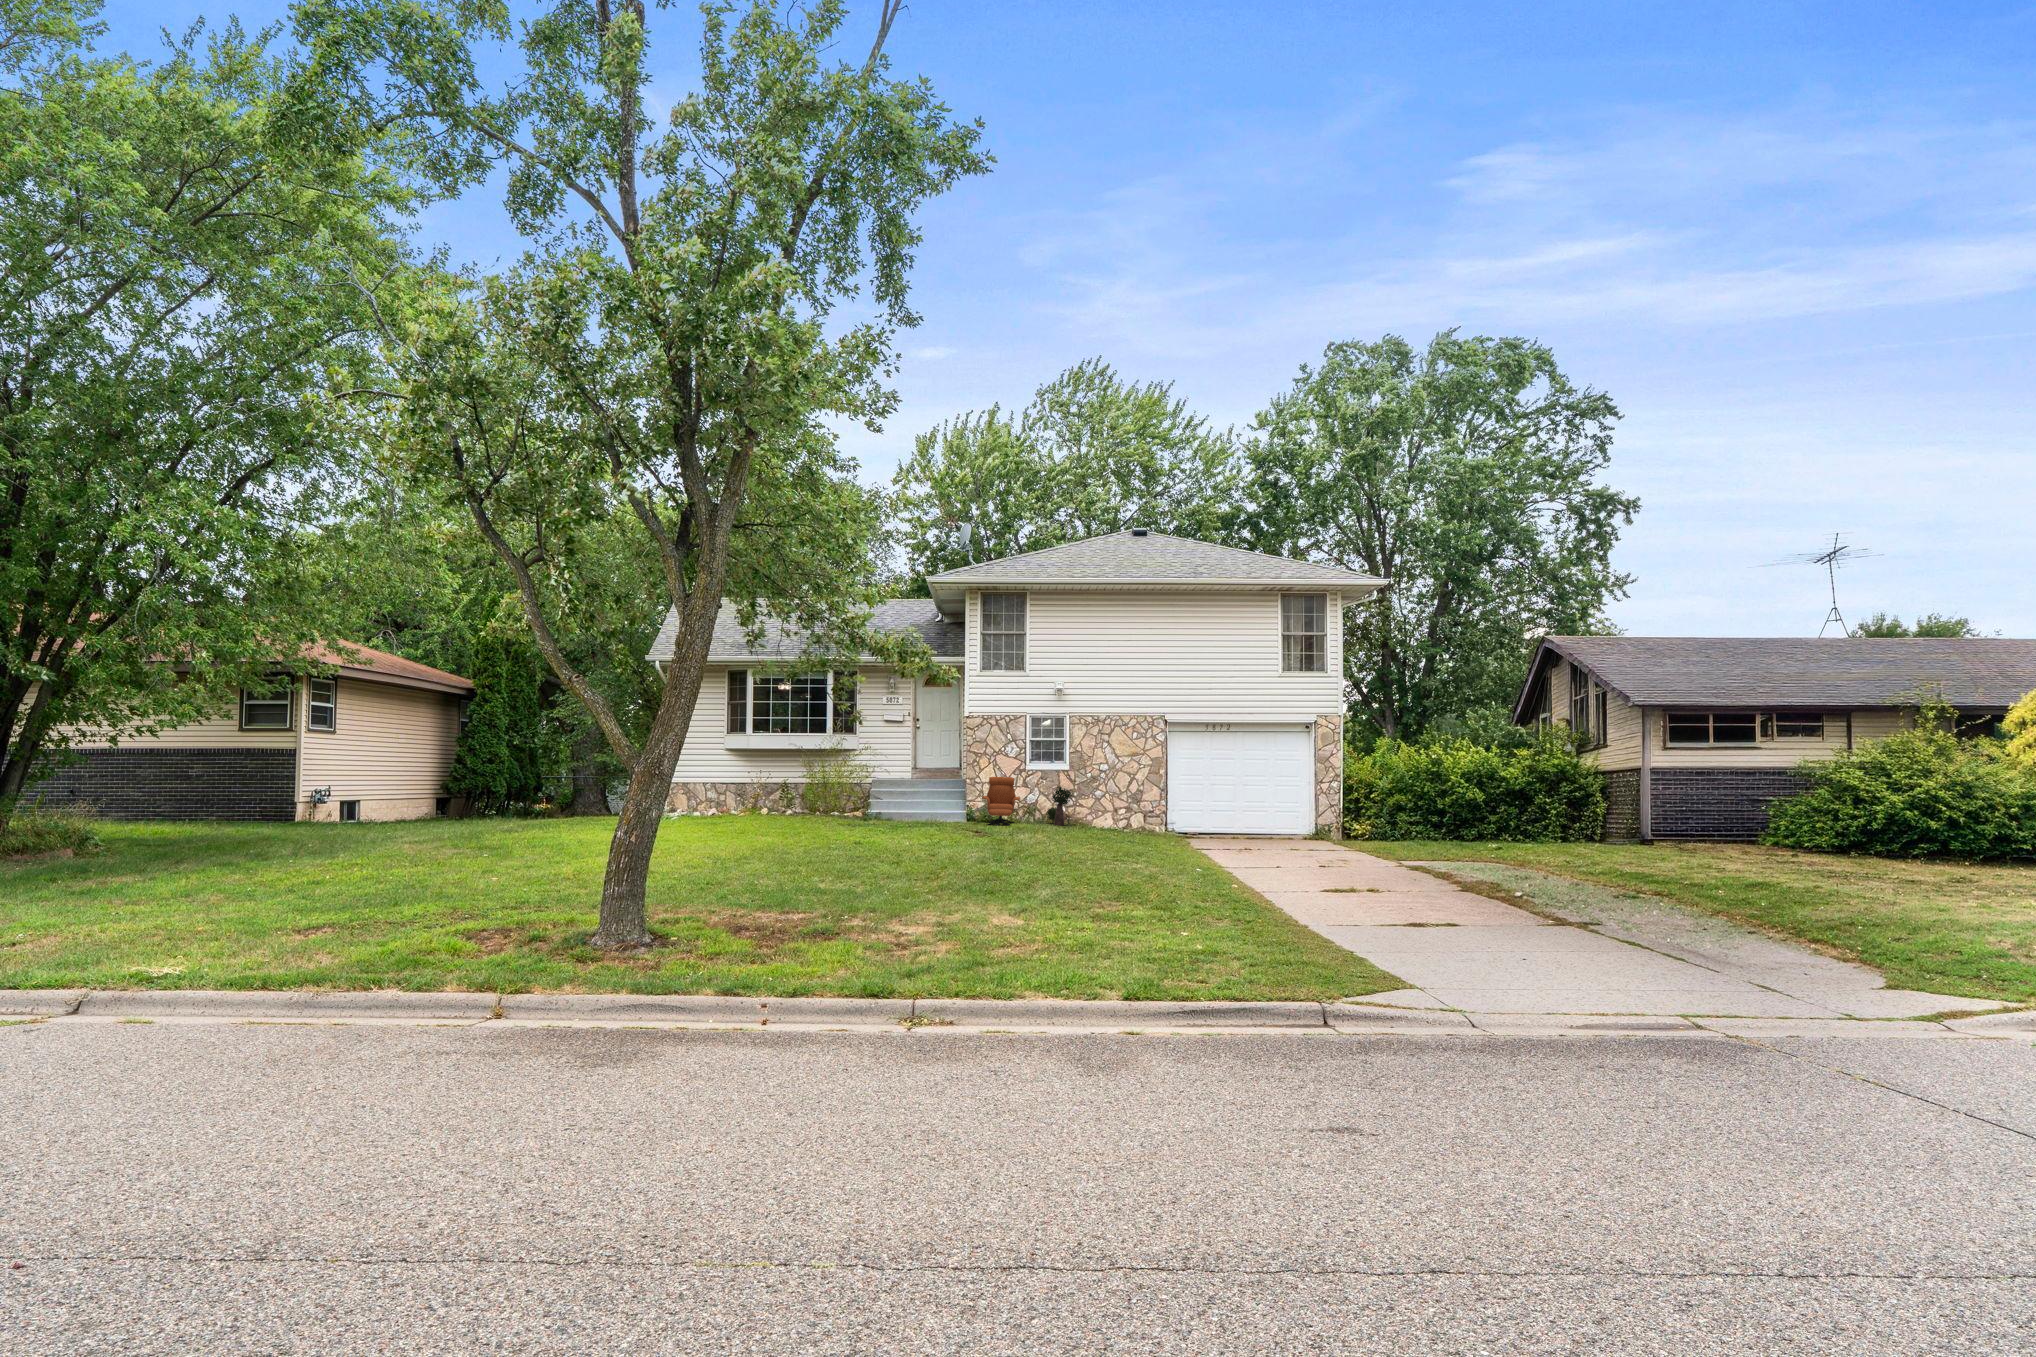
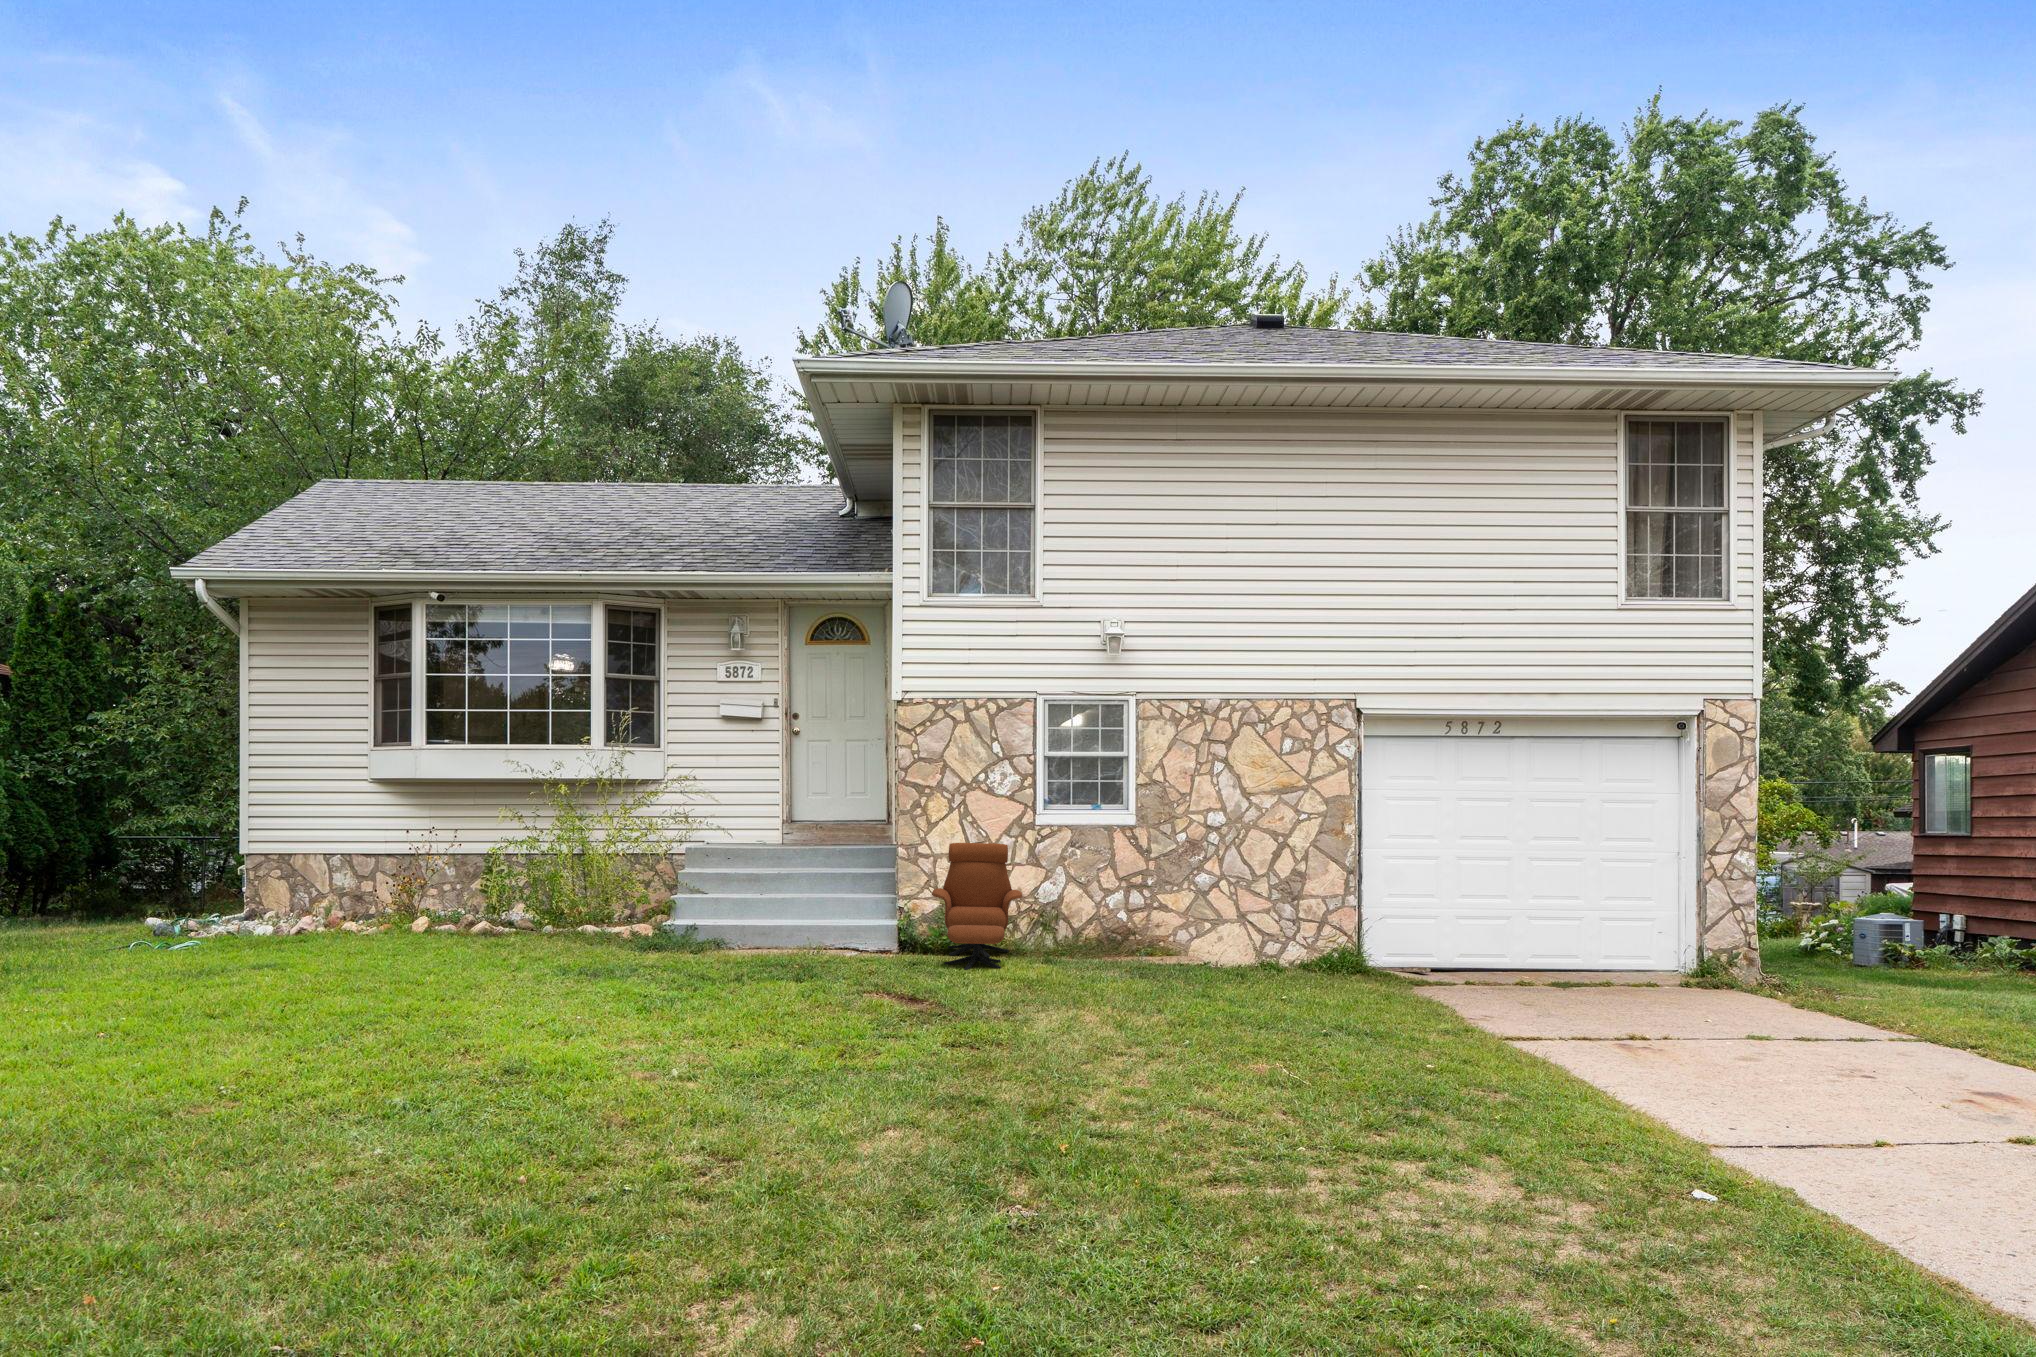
potted plant: present [1046,786,1072,825] -> none [1082,864,1148,960]

